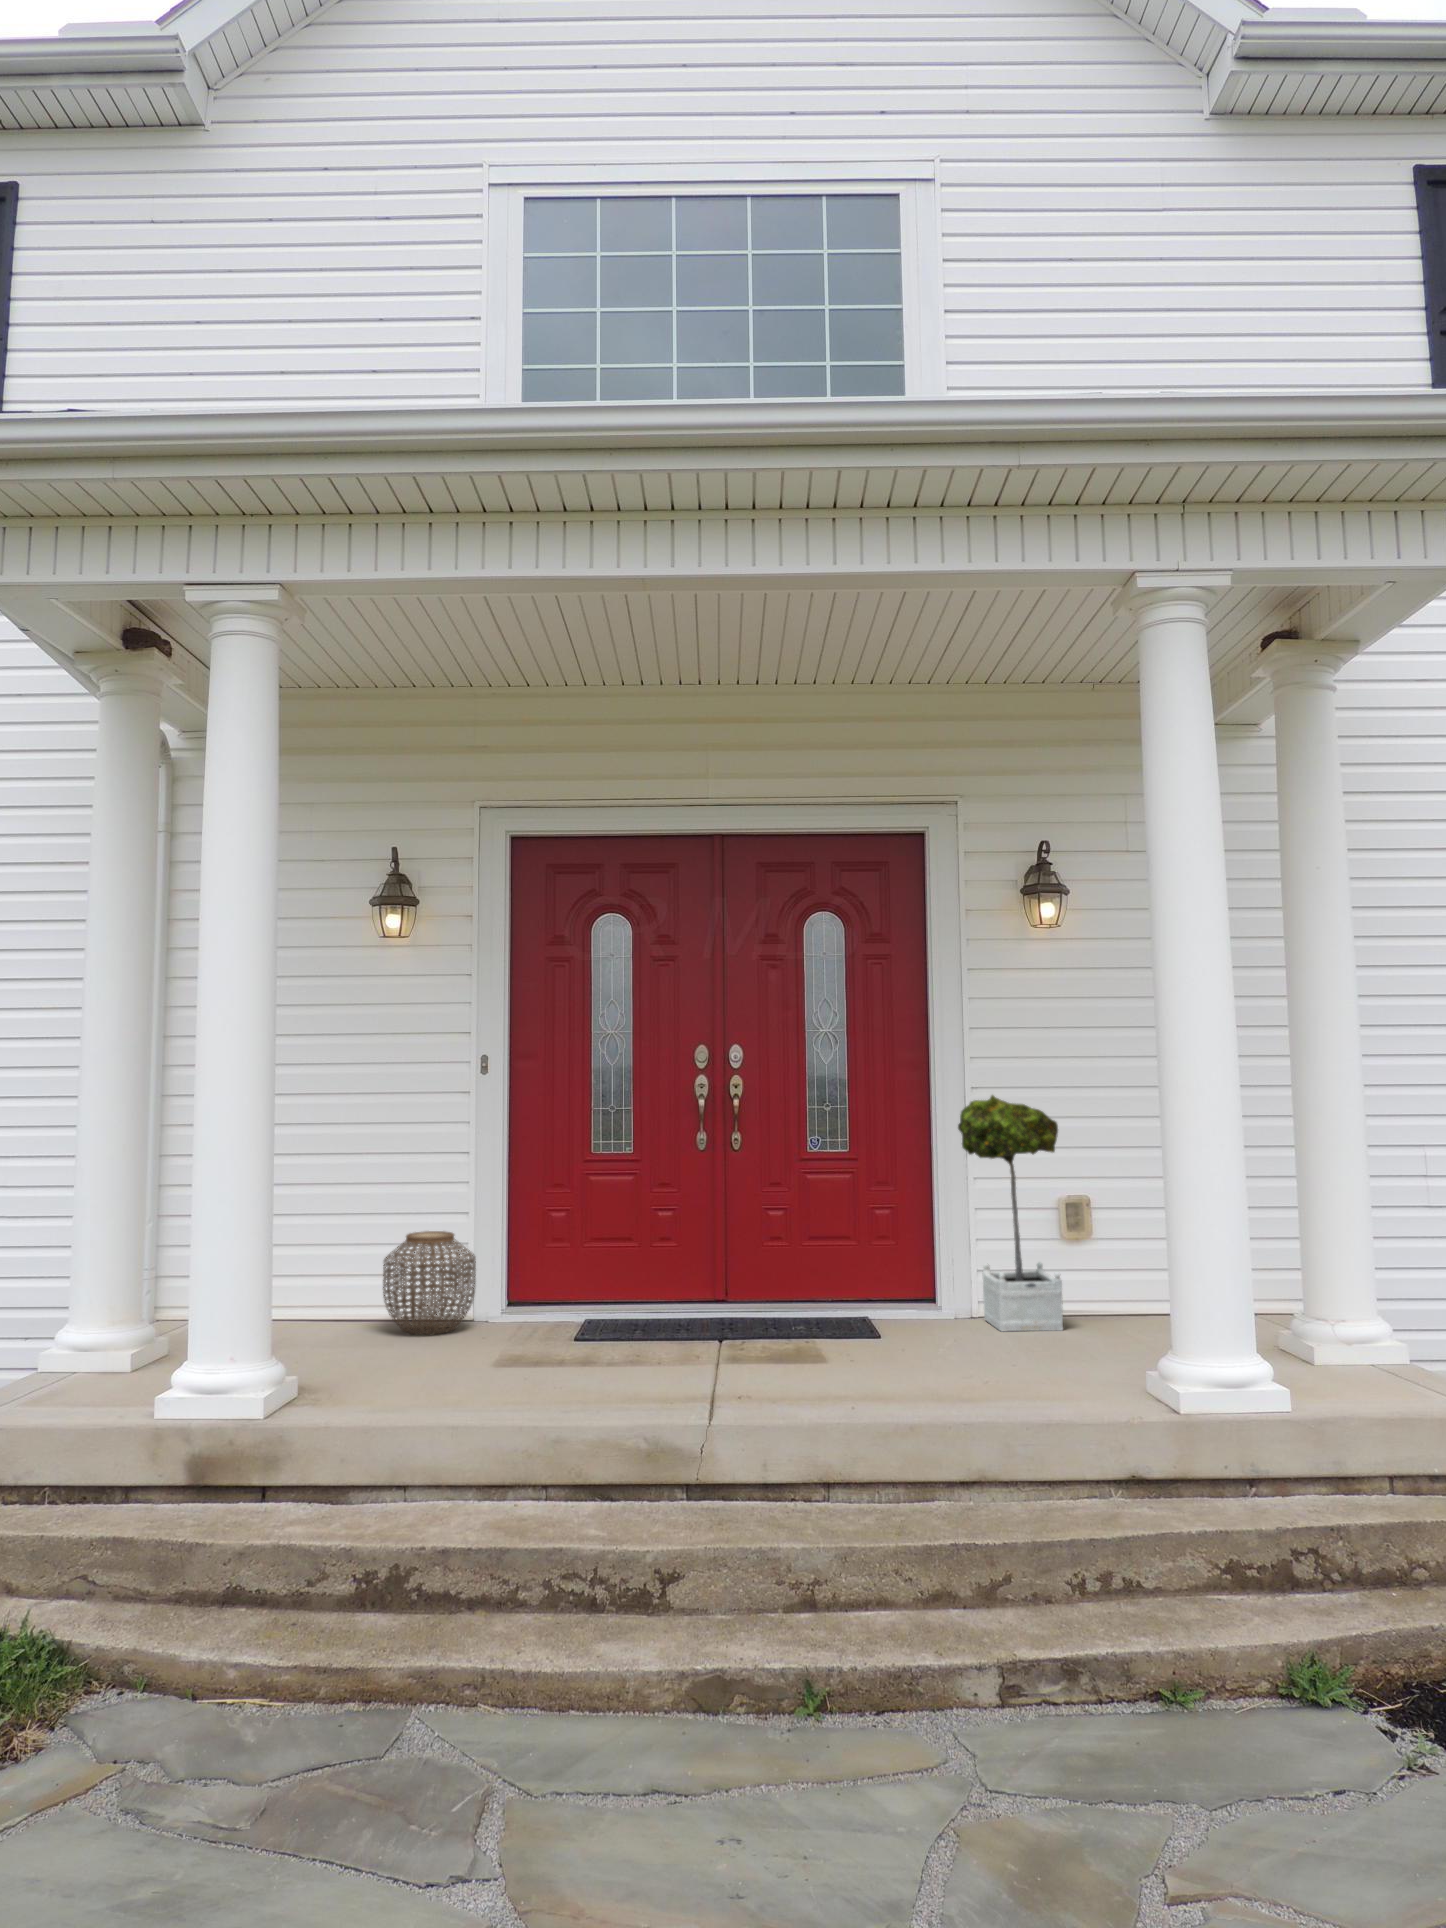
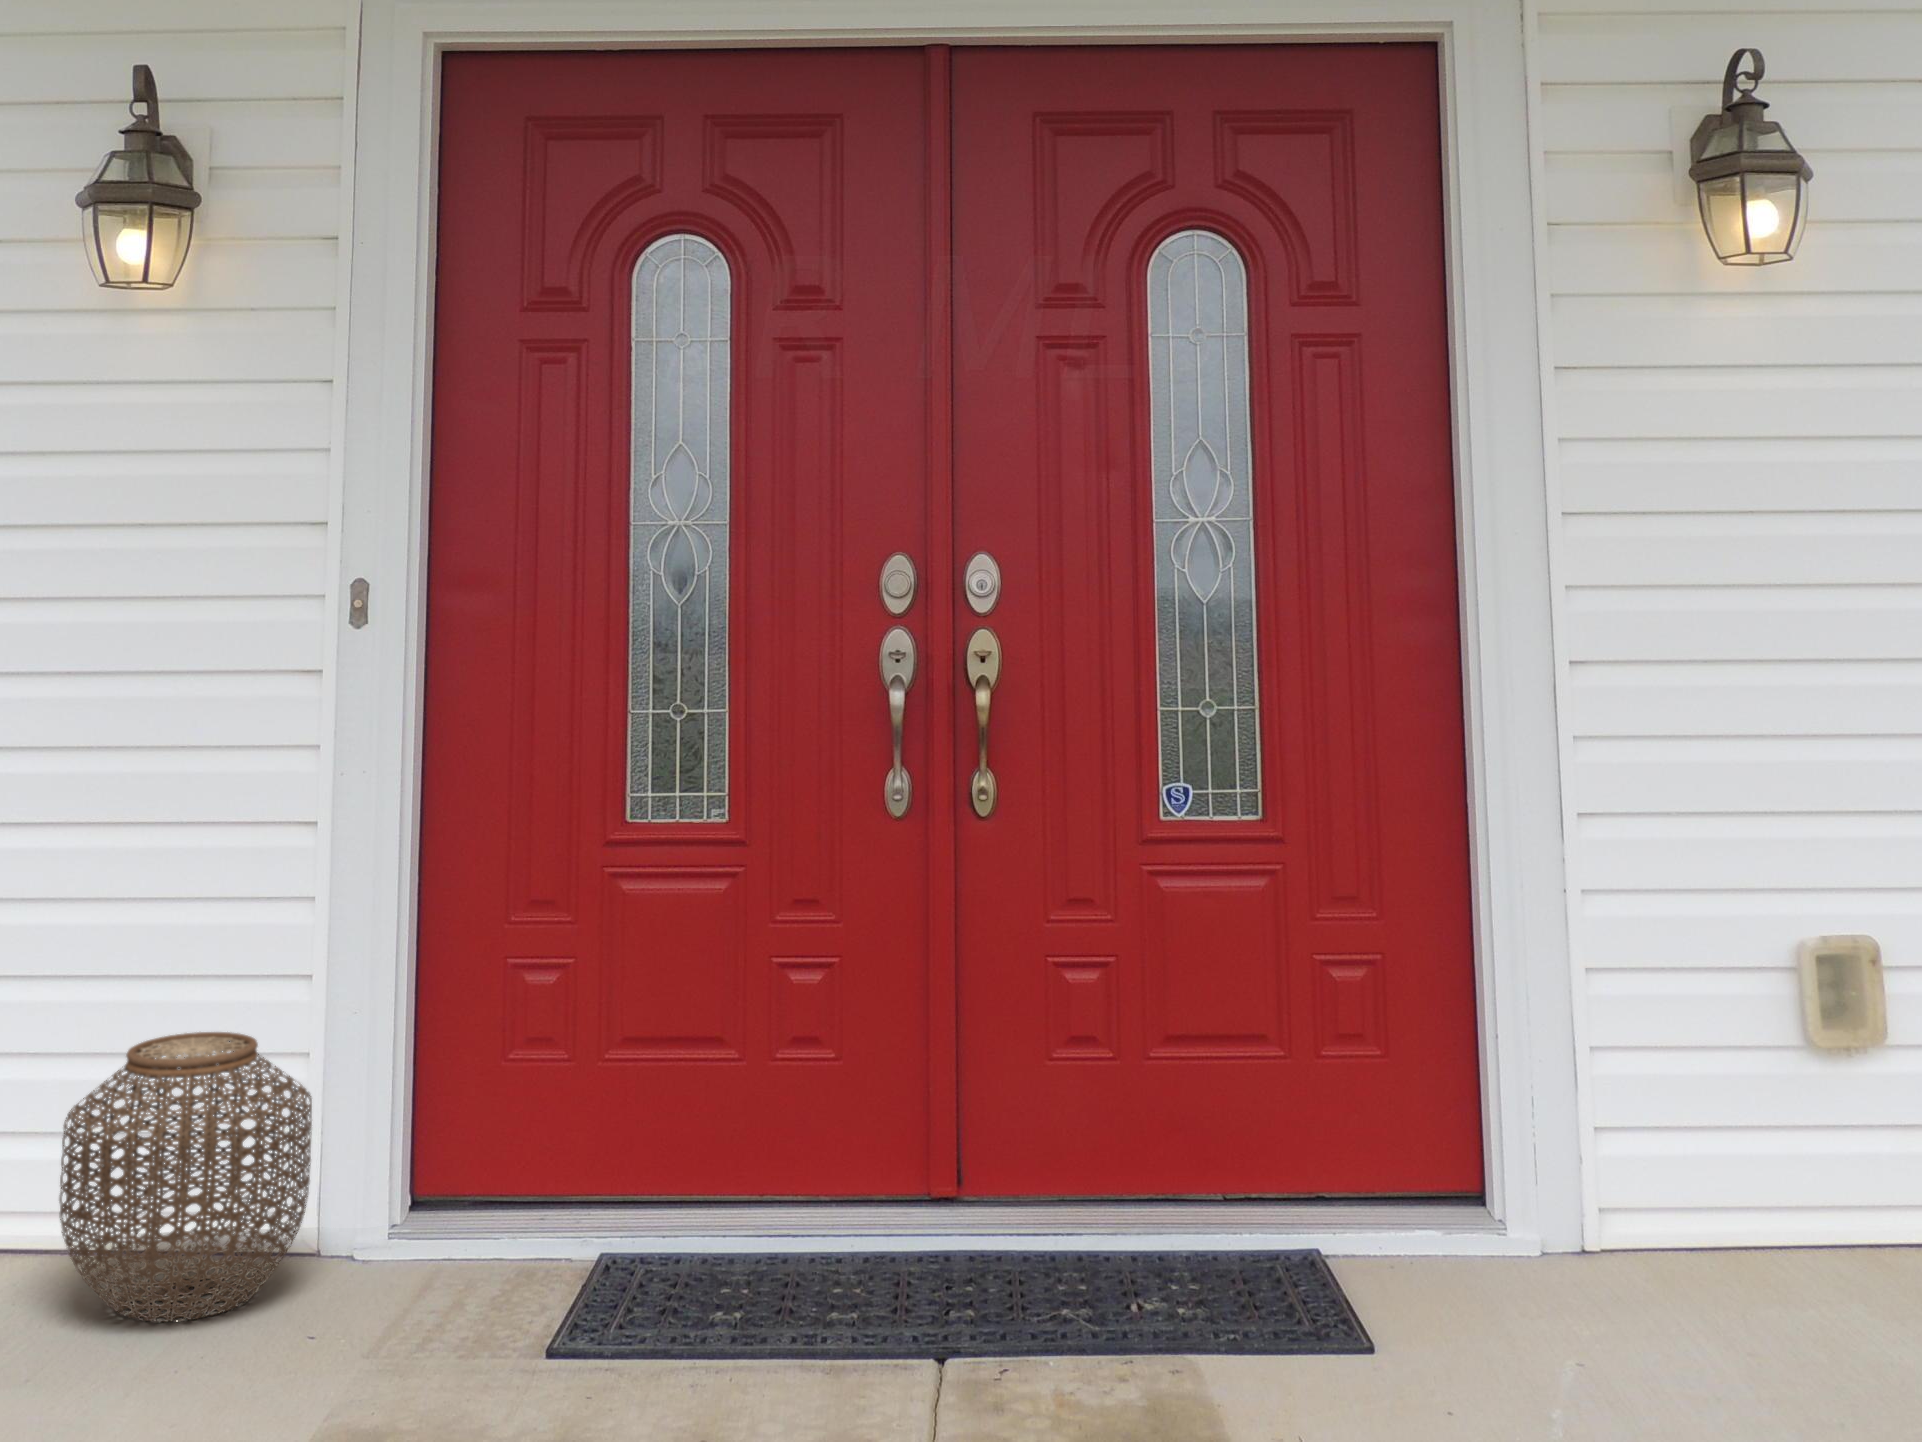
potted tree: present [958,1095,1063,1332] -> none [1552,688,1855,1326]

